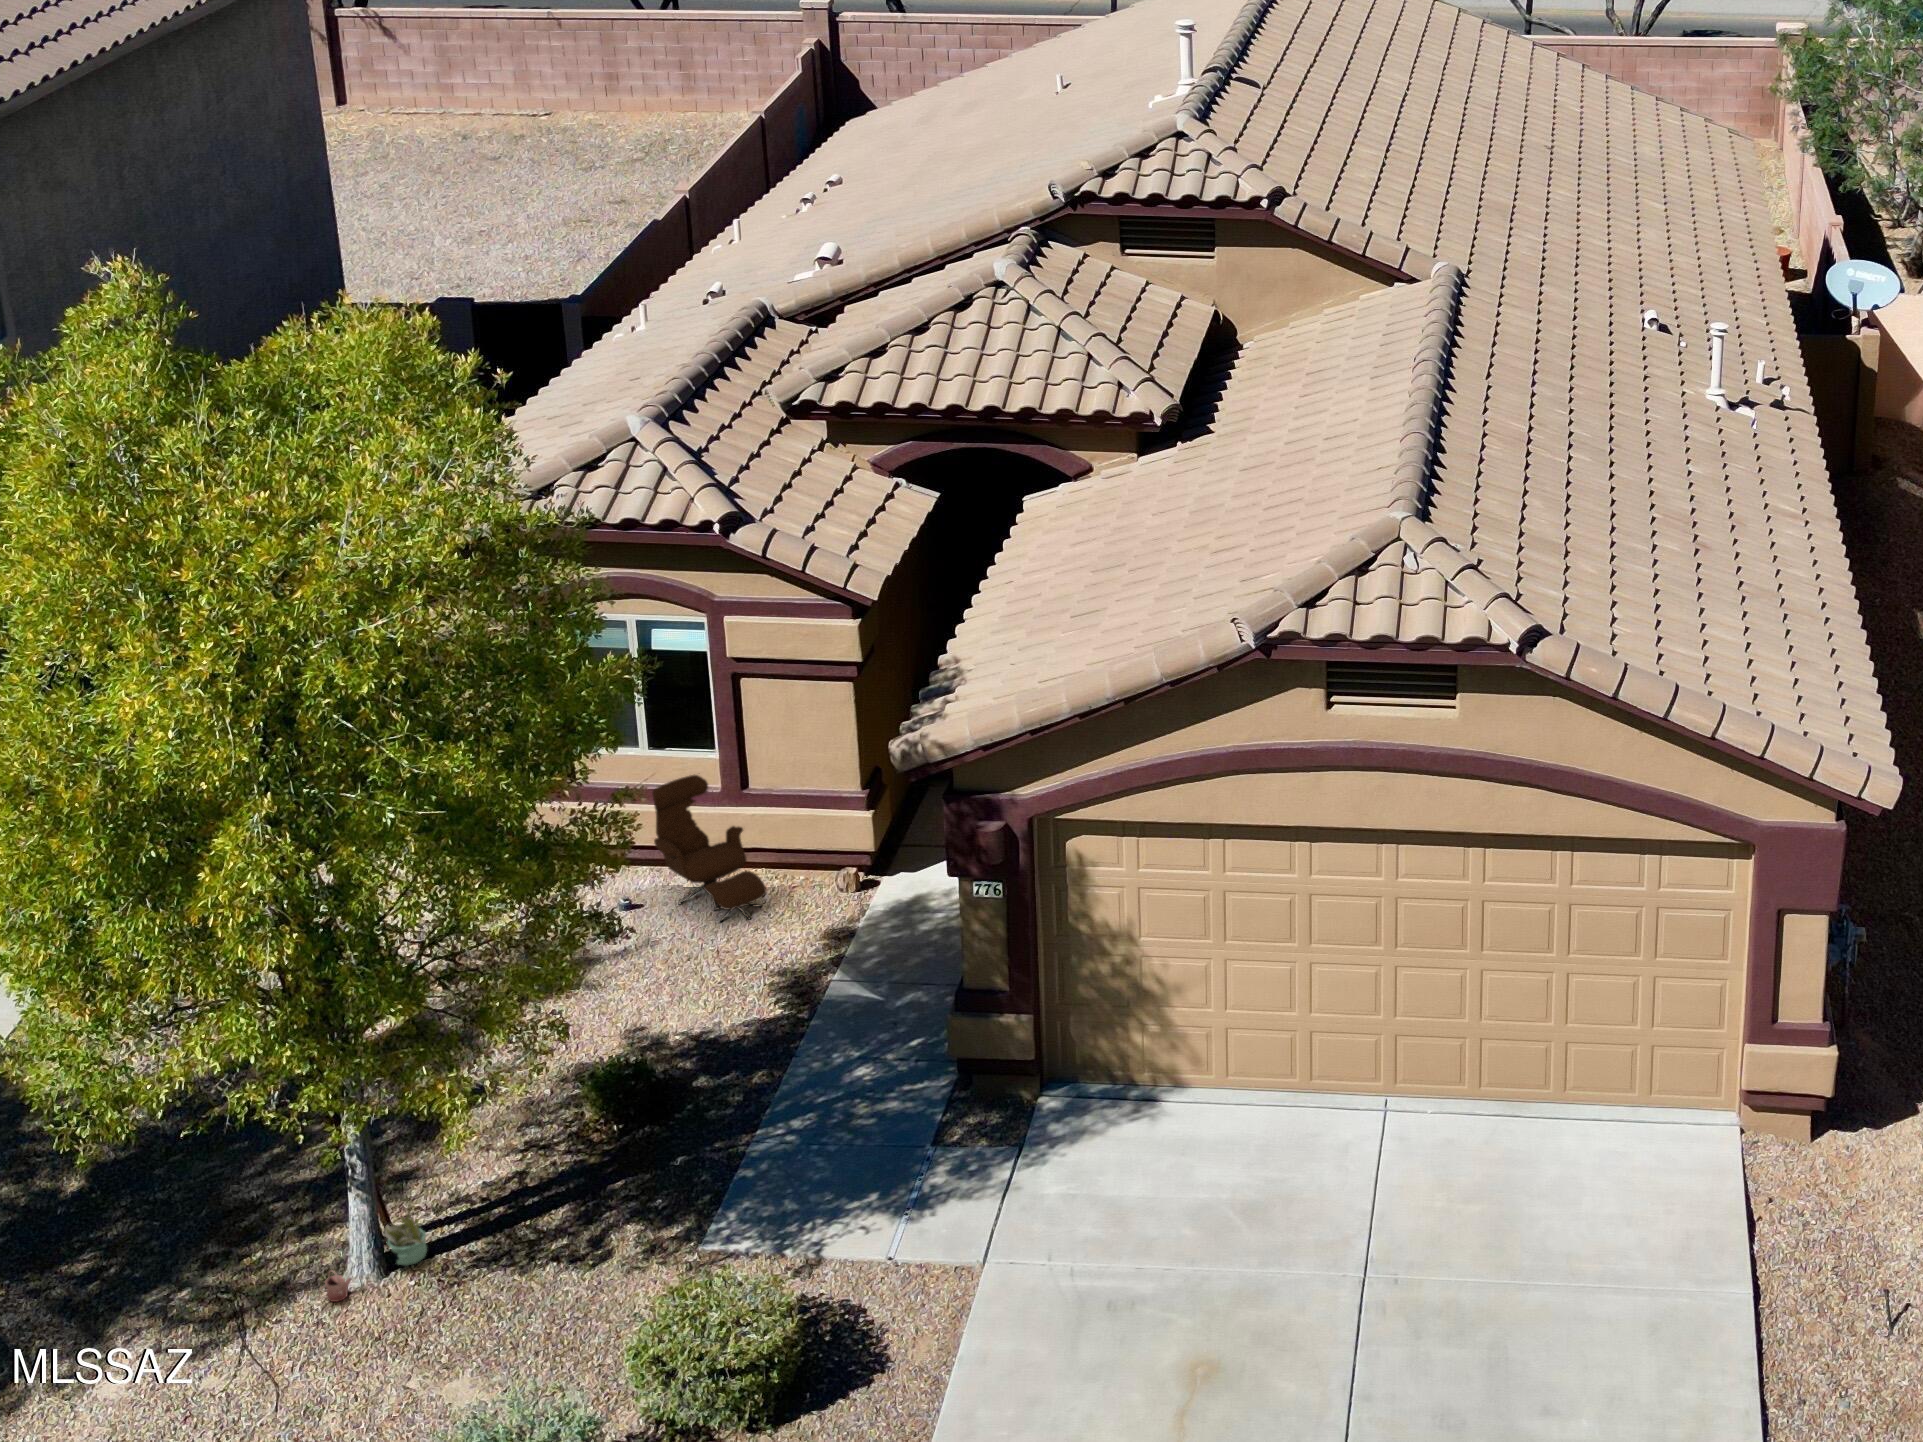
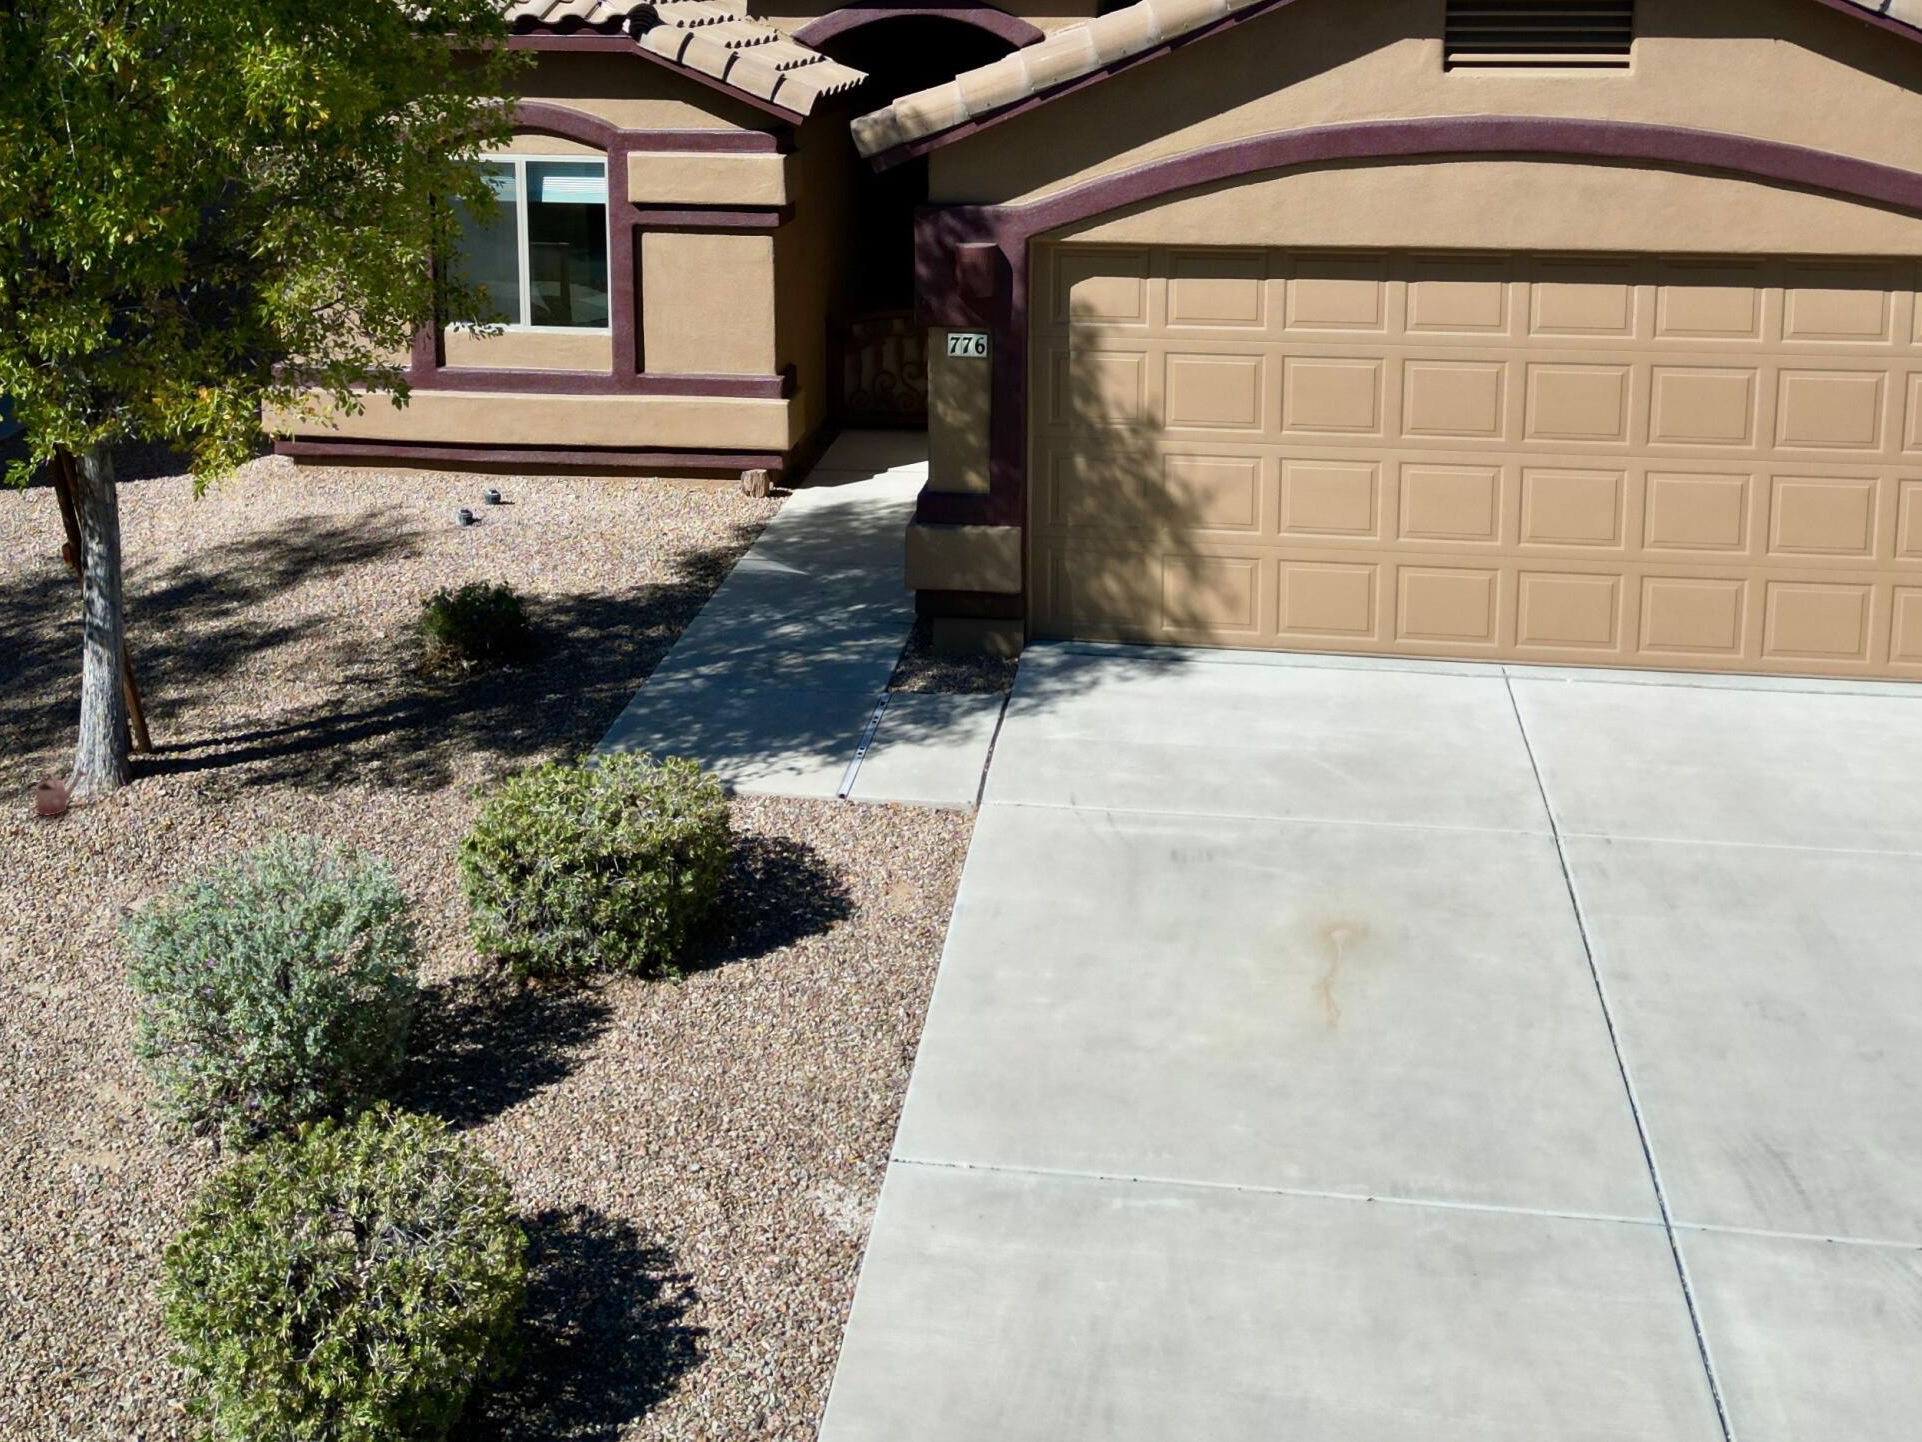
lounge chair: present [652,775,766,922] -> none [531,351,657,506]
decorative plant: present [385,1216,427,1266] -> none [127,712,192,782]

